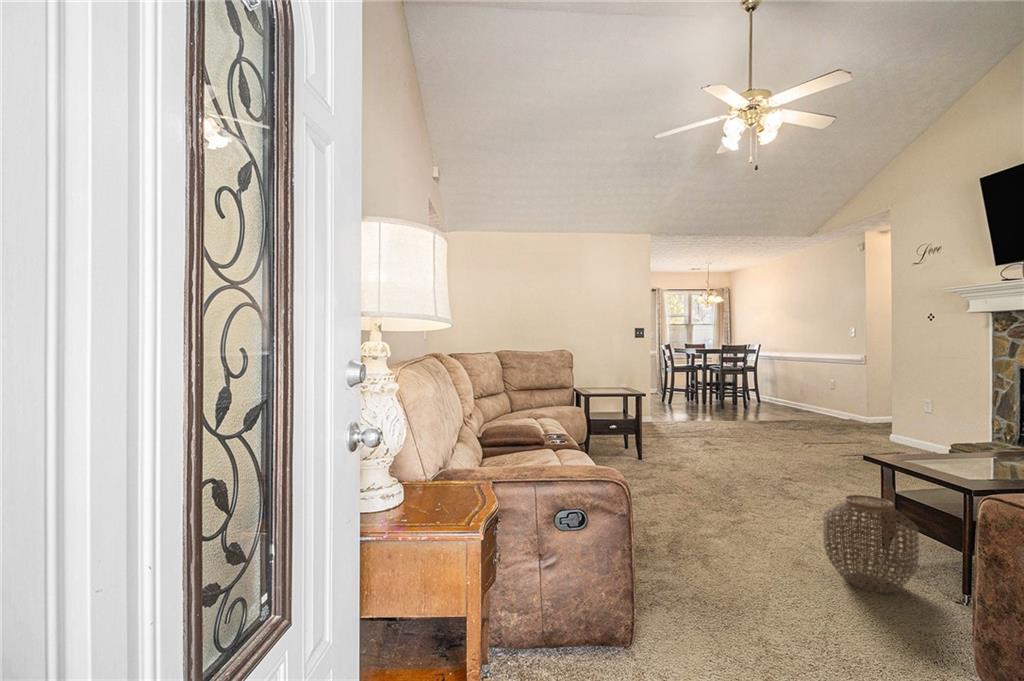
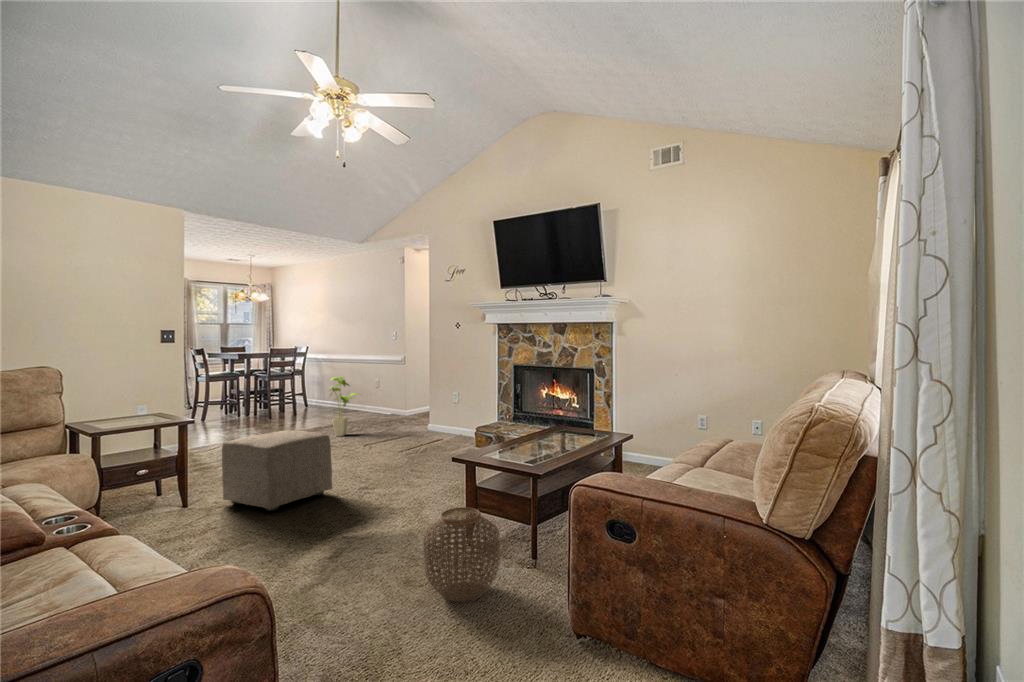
house plant: none [774,372,810,431] -> present [330,376,358,436]
ottoman: none [668,411,761,476] -> present [222,431,332,511]

